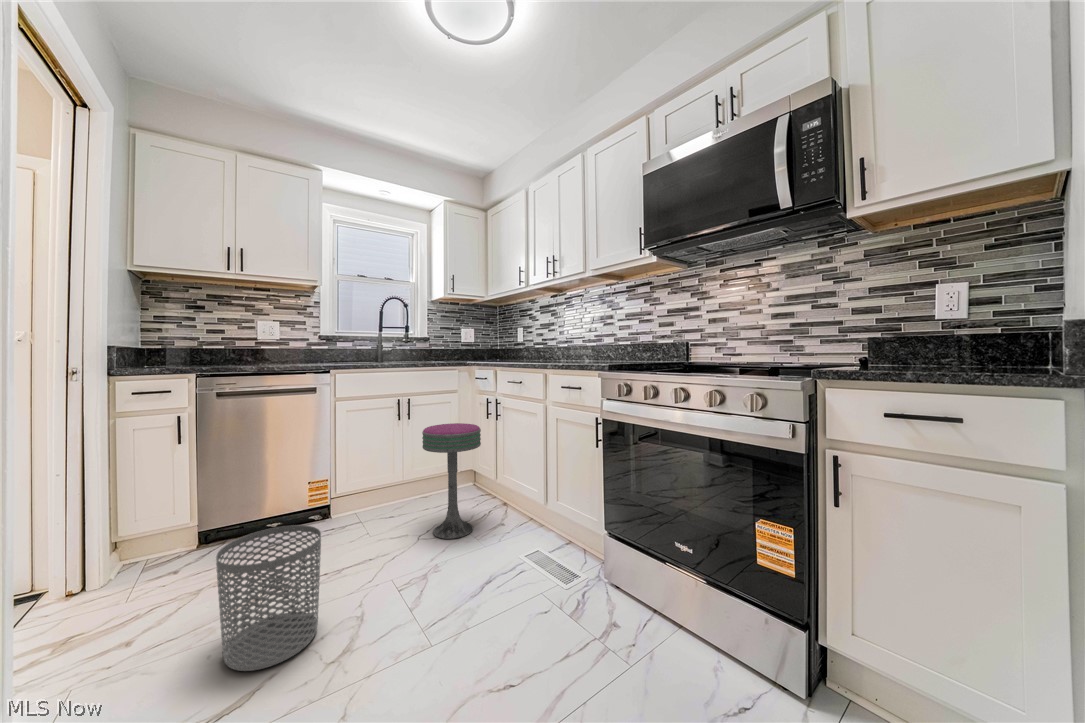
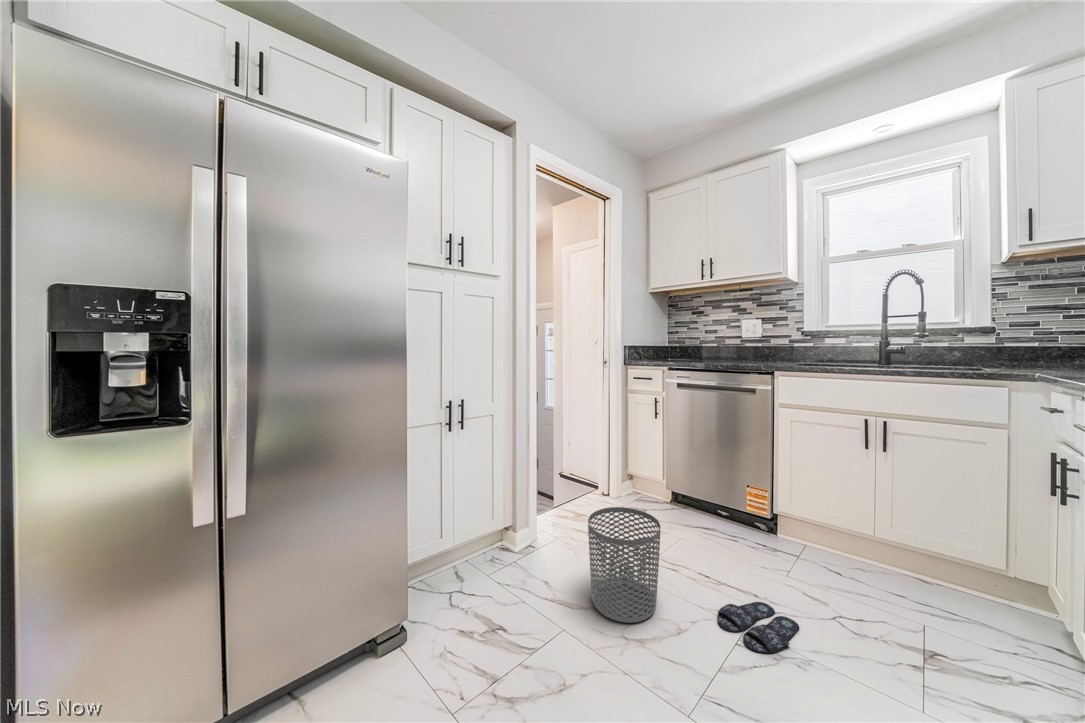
bar stool: present [422,423,481,539] -> none [846,470,970,666]
slippers: none [362,555,420,590] -> present [717,602,799,654]

